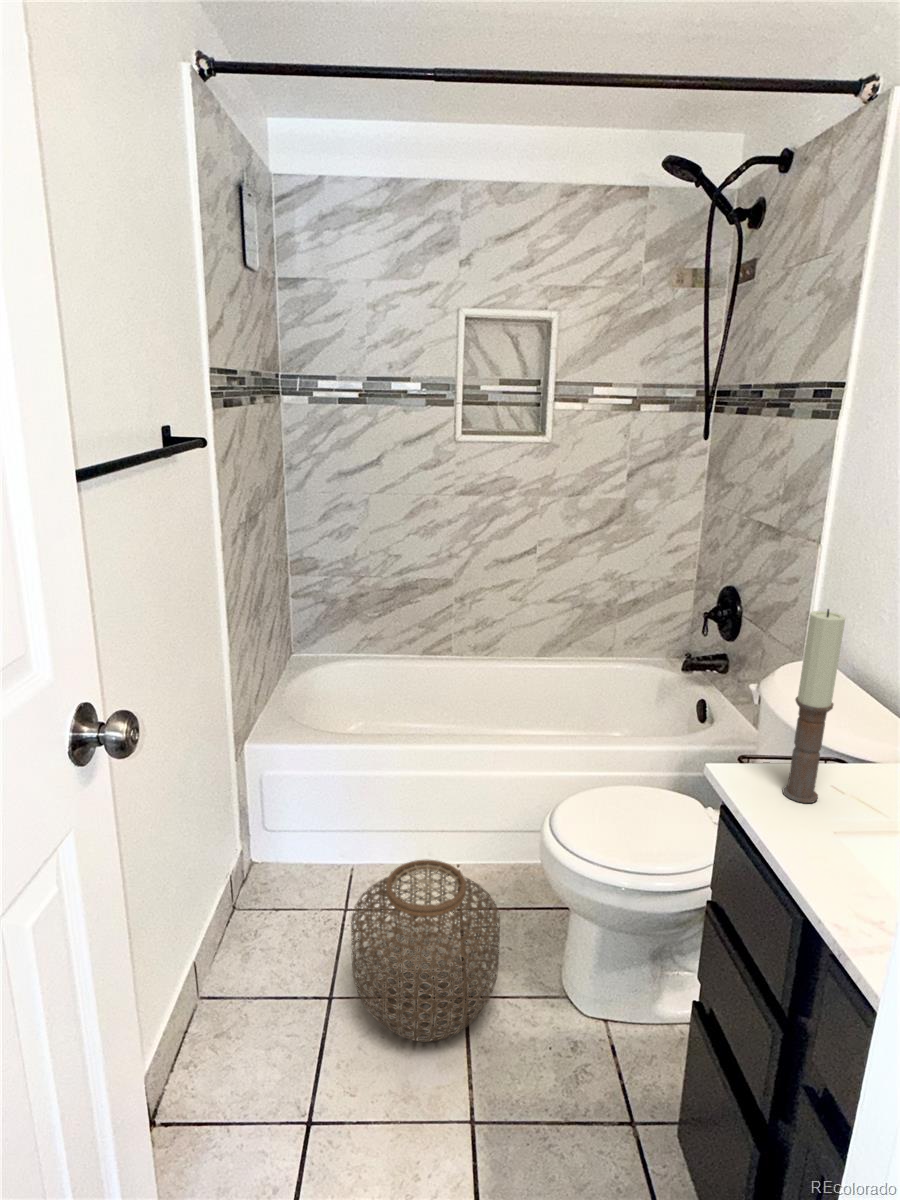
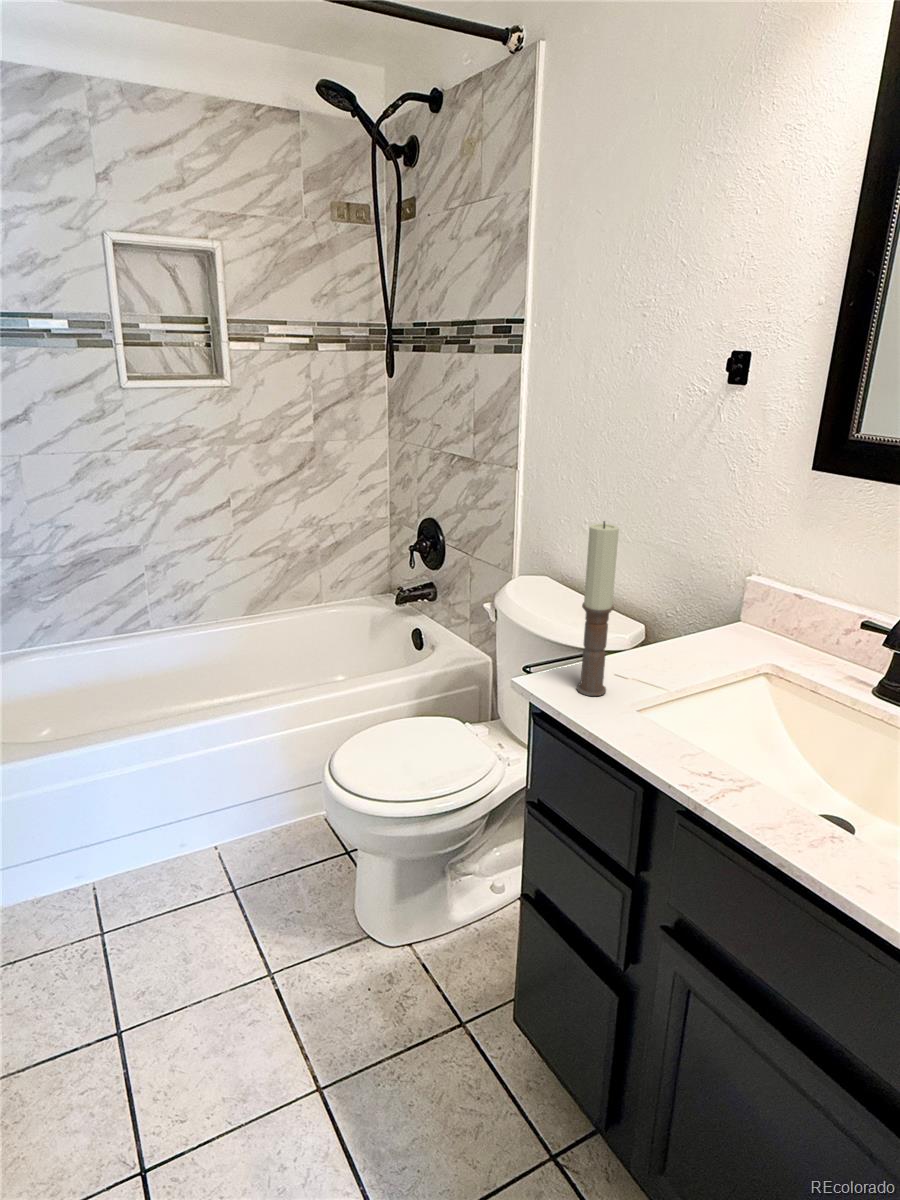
woven basket: present [351,860,500,1042] -> none [136,845,305,1038]

